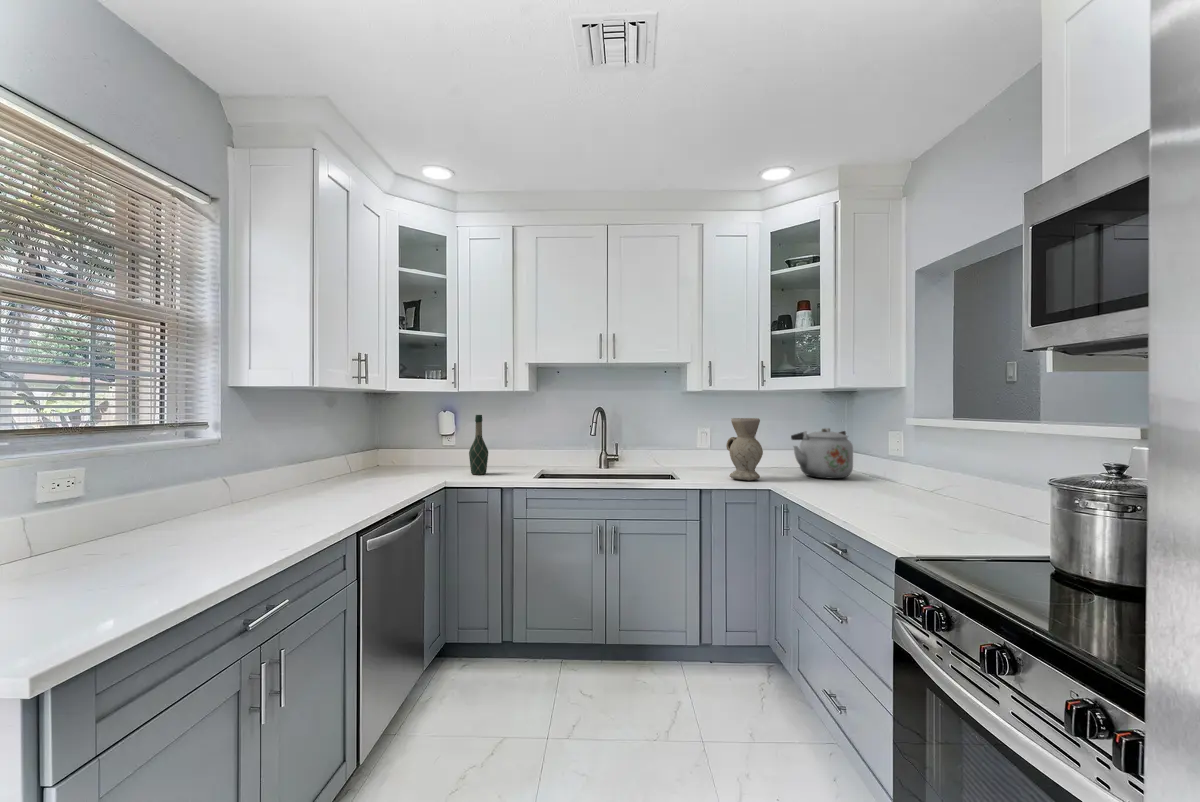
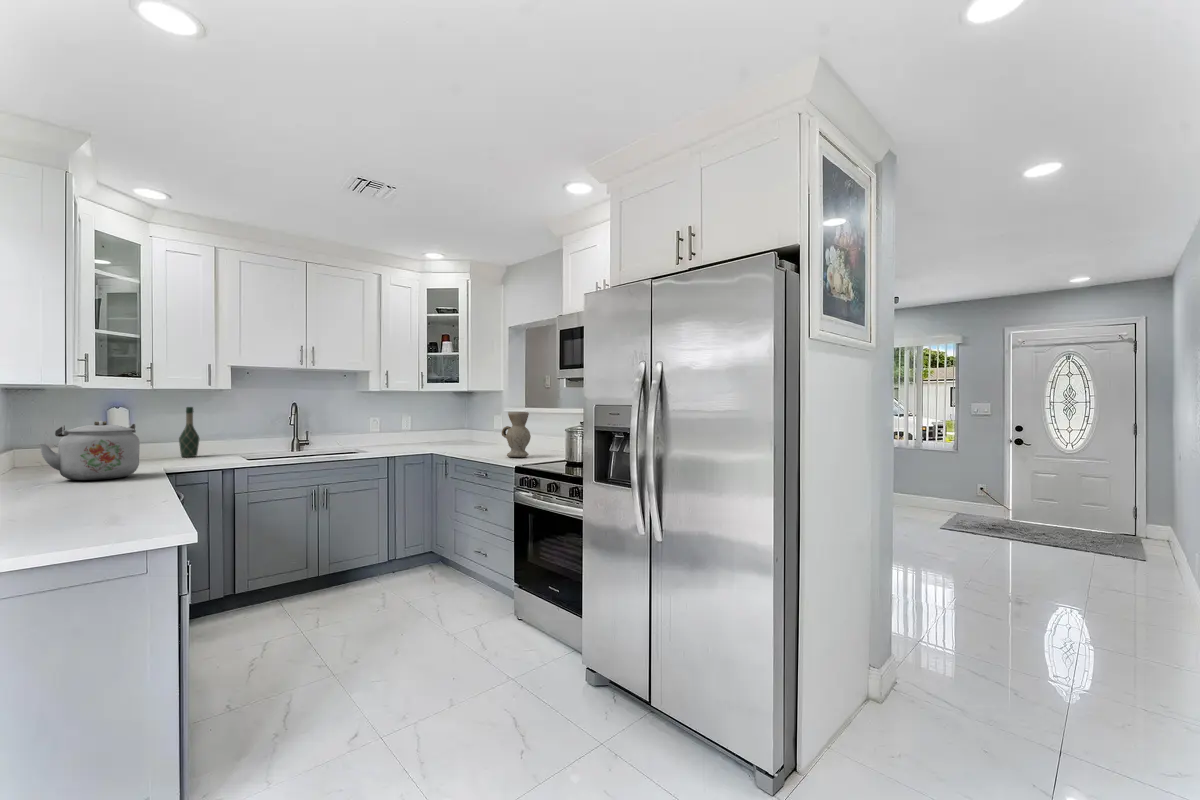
vase: present [726,418,763,480] -> present [502,412,531,457]
kettle: present [791,428,853,479] -> present [39,421,140,480]

